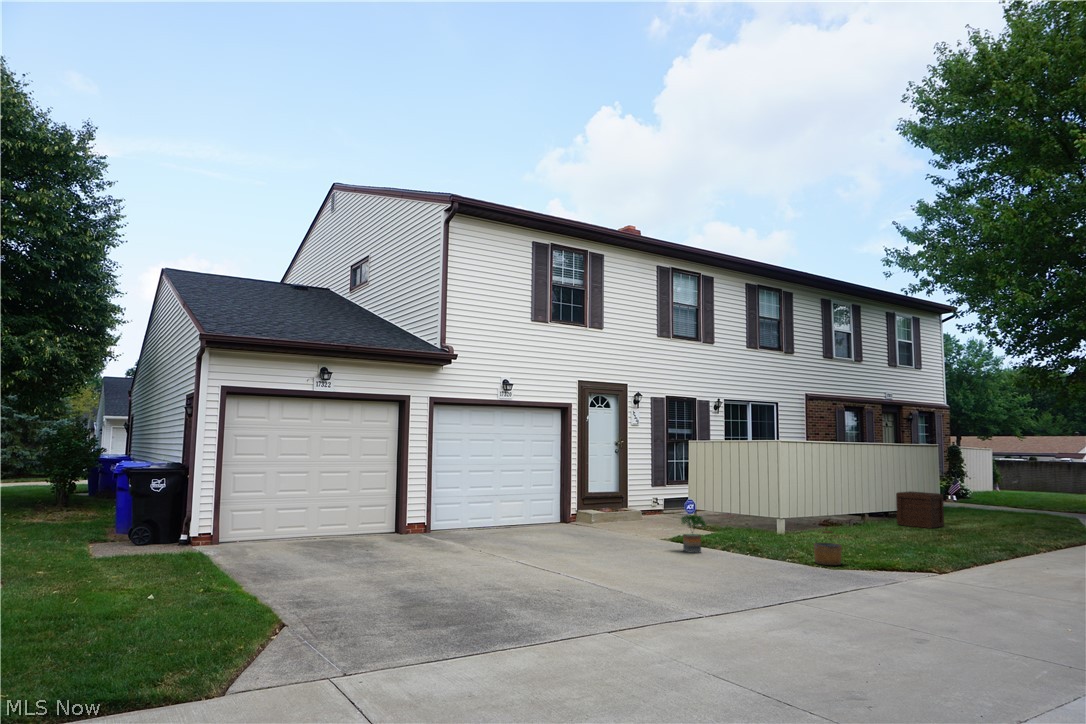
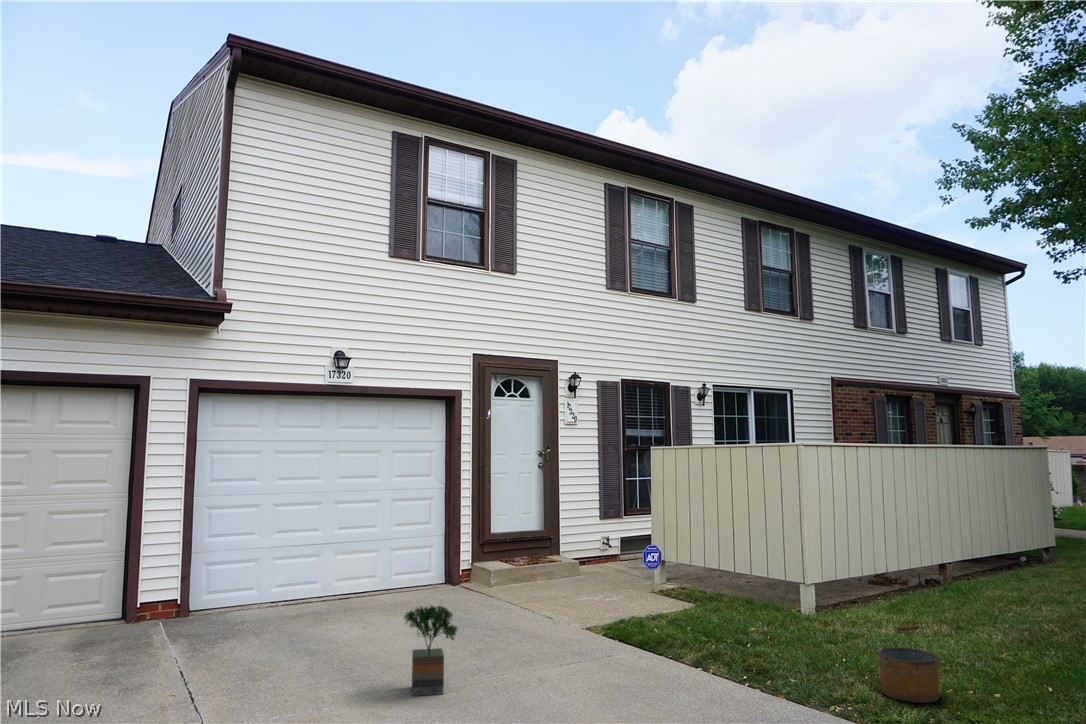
wooden crate: present [896,491,944,528] -> none [984,520,1063,582]
potted tree: present [681,515,706,553] -> present [404,606,457,696]

